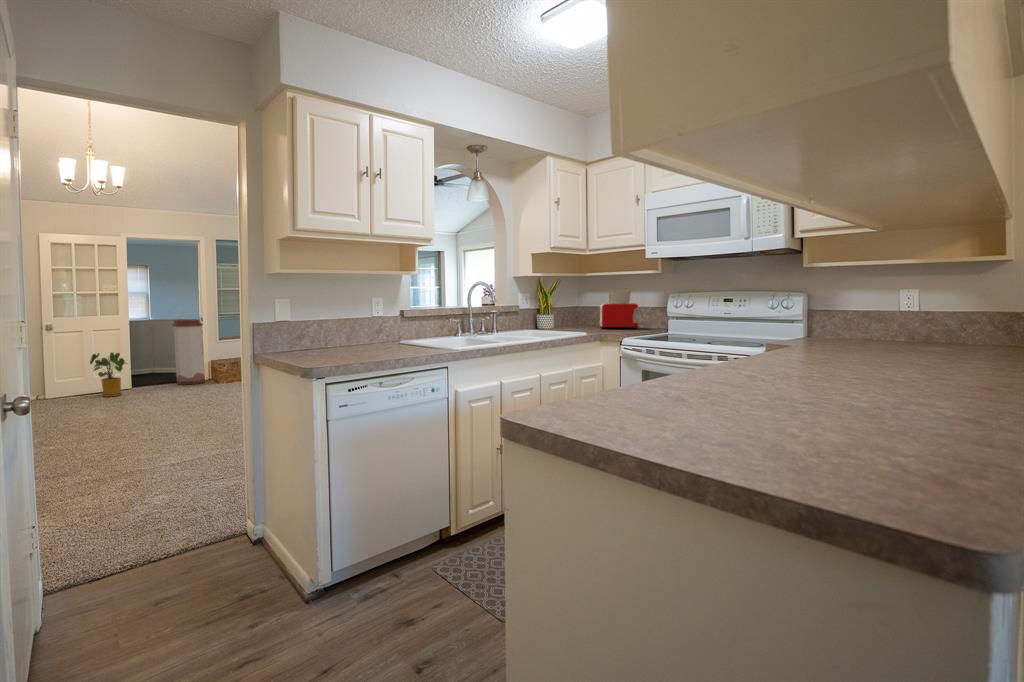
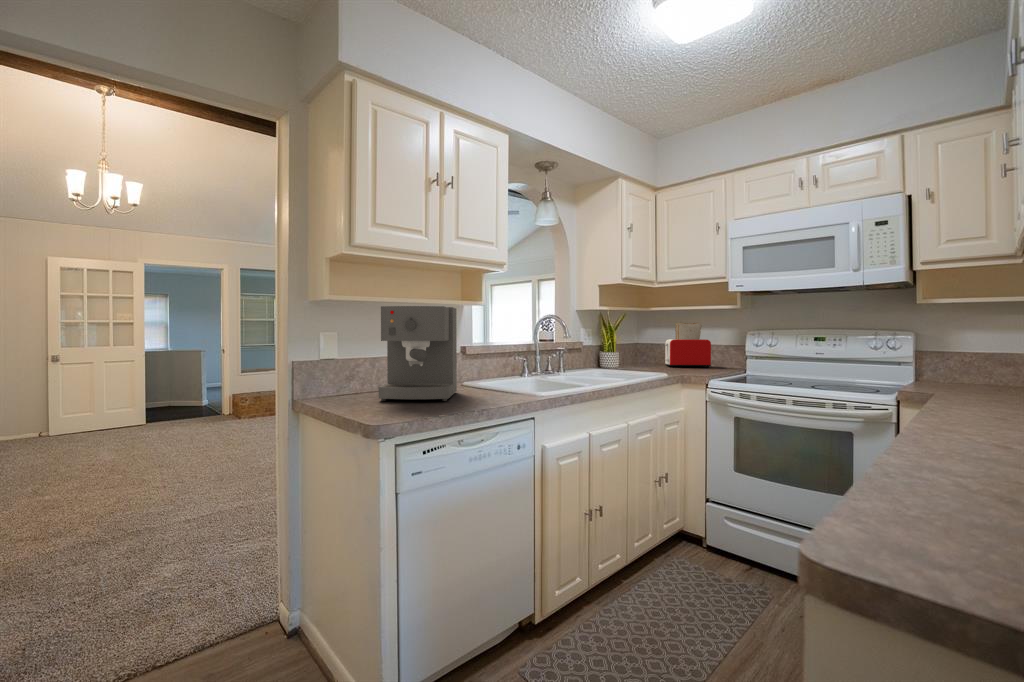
coffee maker: none [318,277,389,354] -> present [378,306,457,401]
trash can: present [173,319,205,385] -> none [190,350,222,417]
house plant: present [90,352,126,397] -> none [102,383,144,430]

